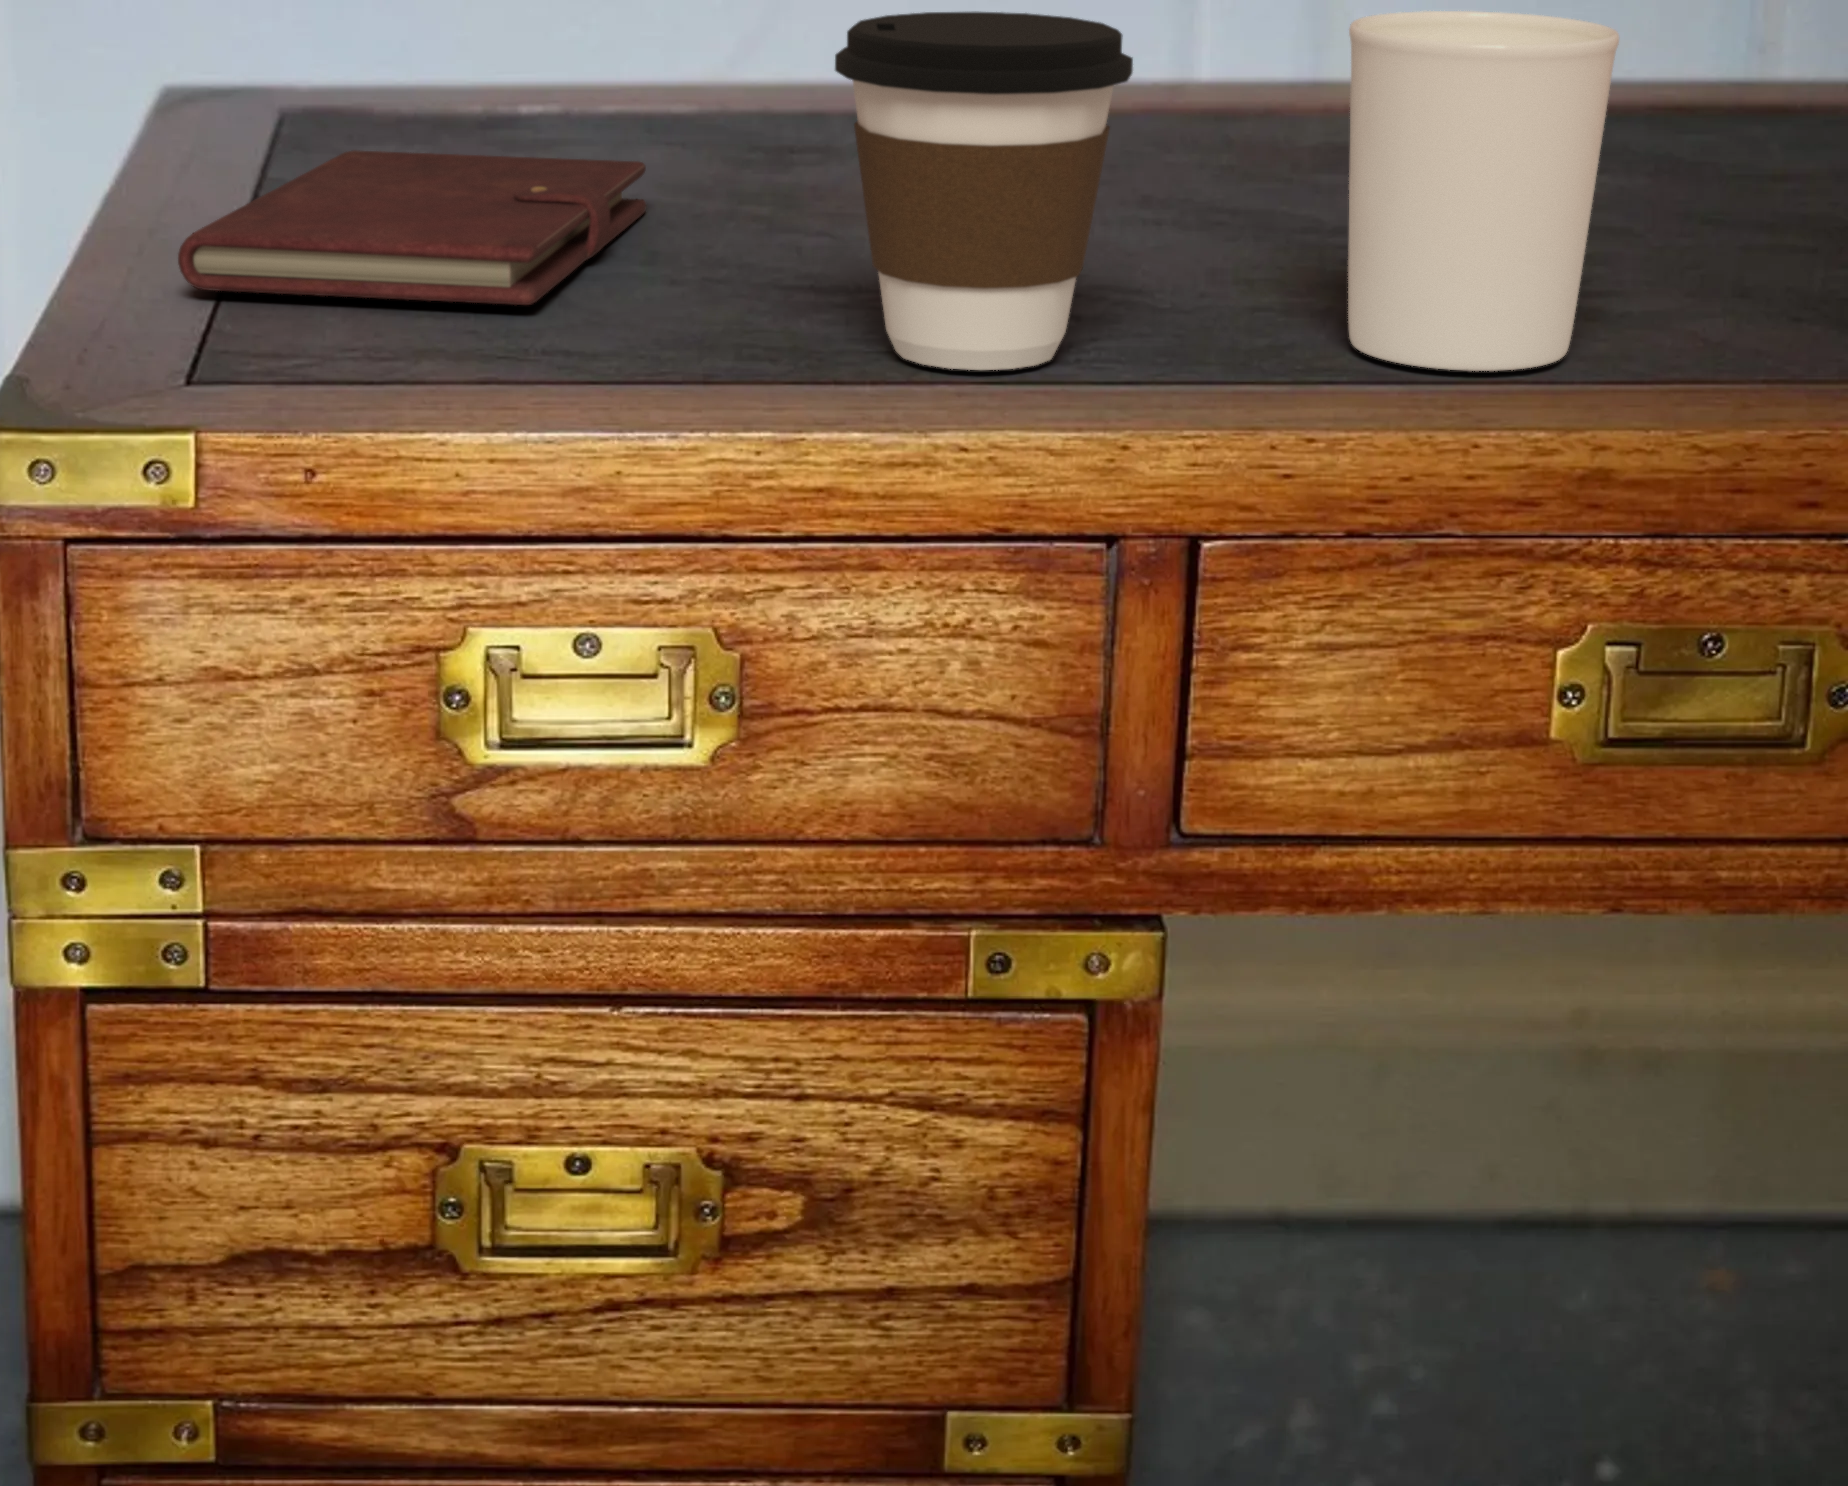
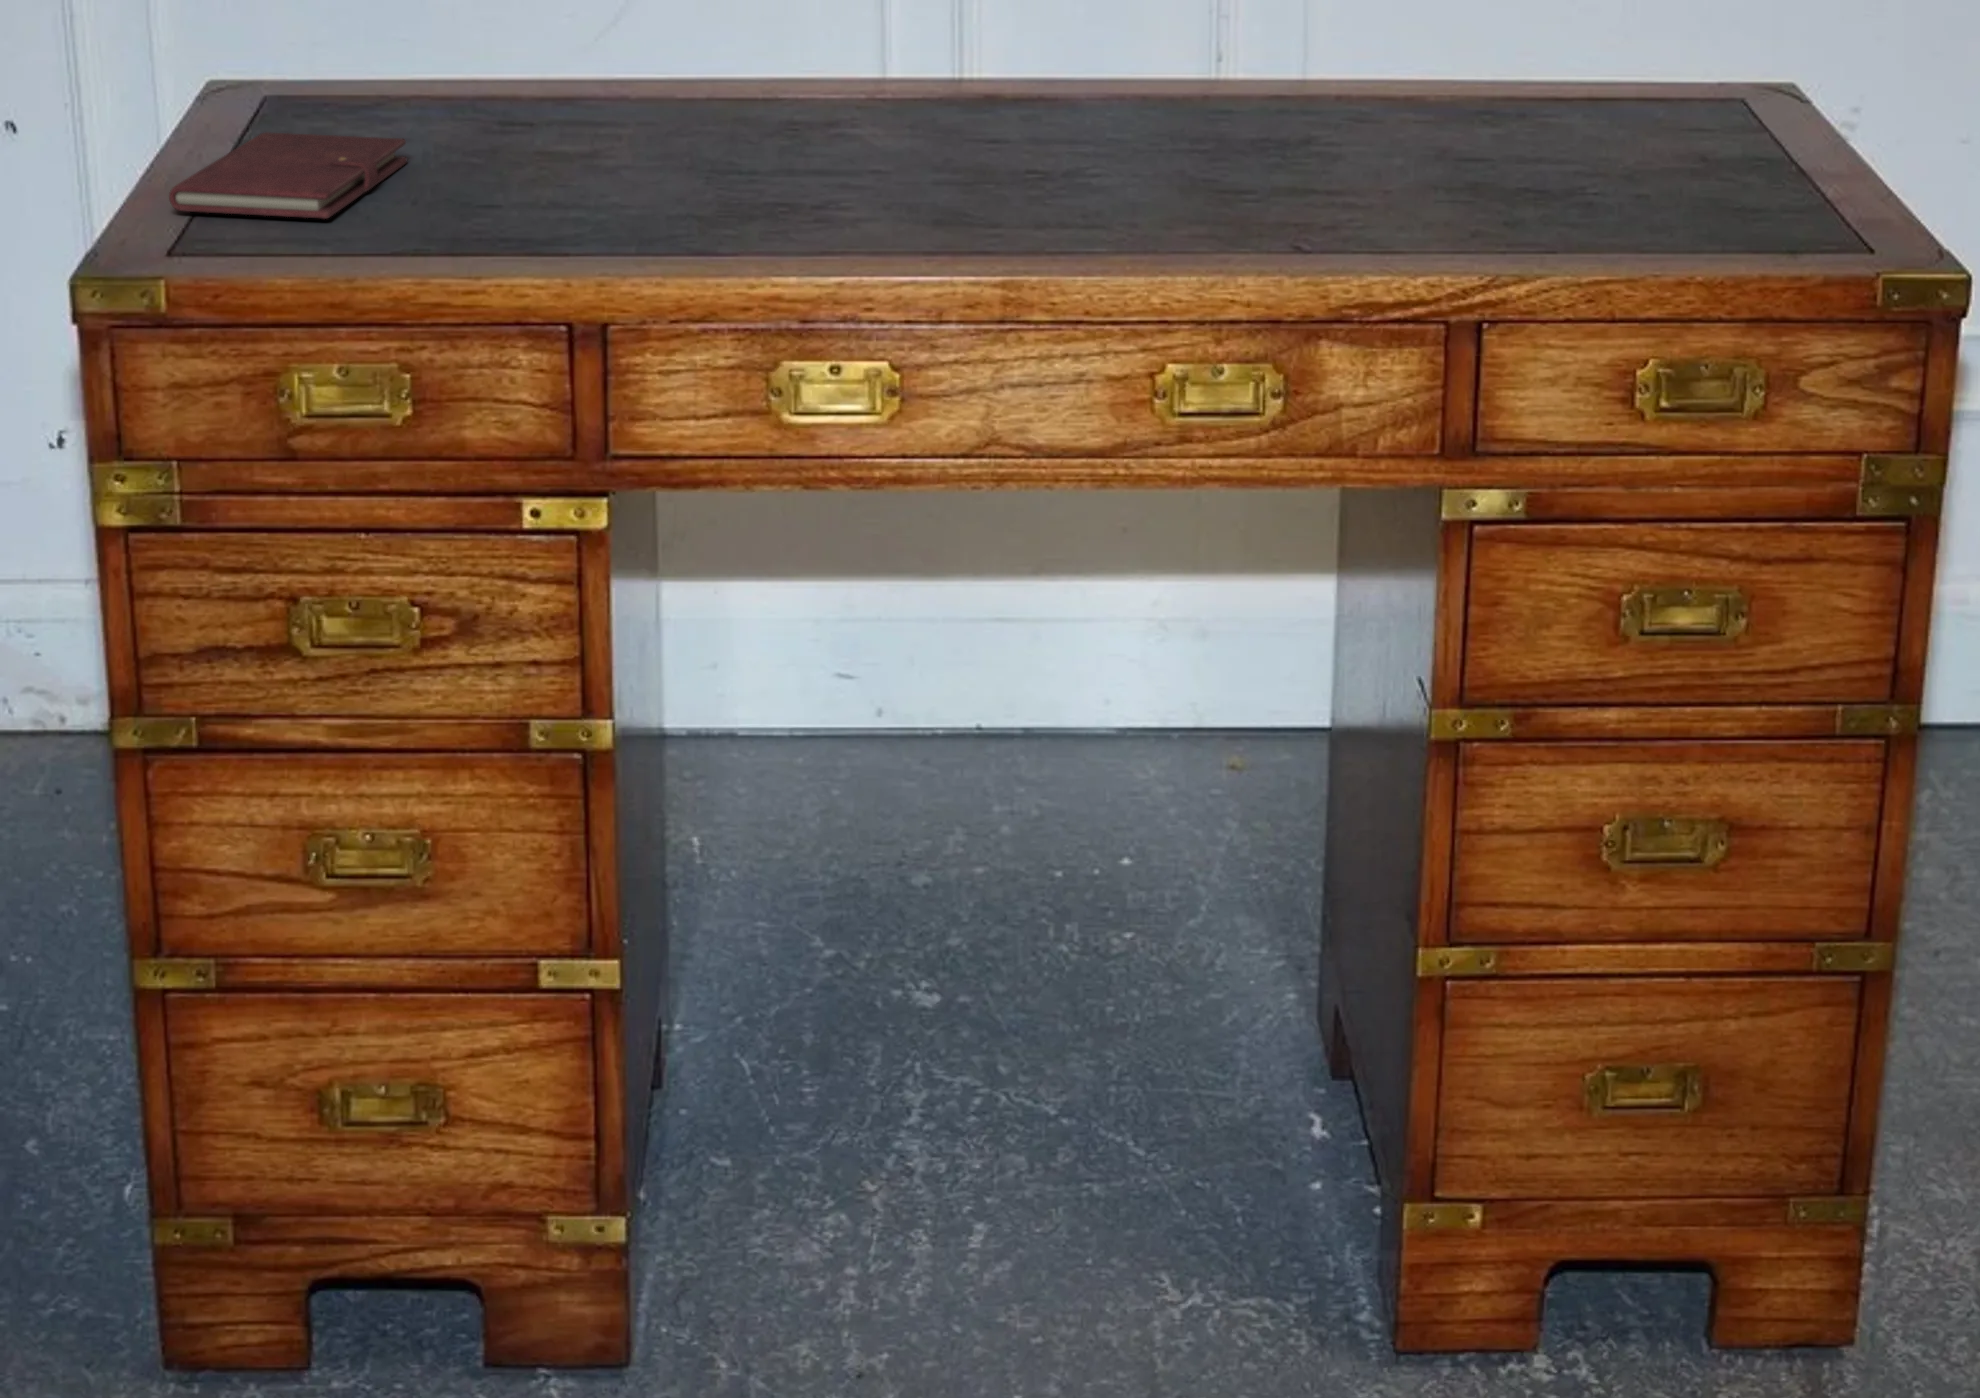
candle holder: present [1348,11,1619,371] -> none [674,87,790,250]
coffee cup: present [835,12,1133,370] -> none [446,90,576,251]

